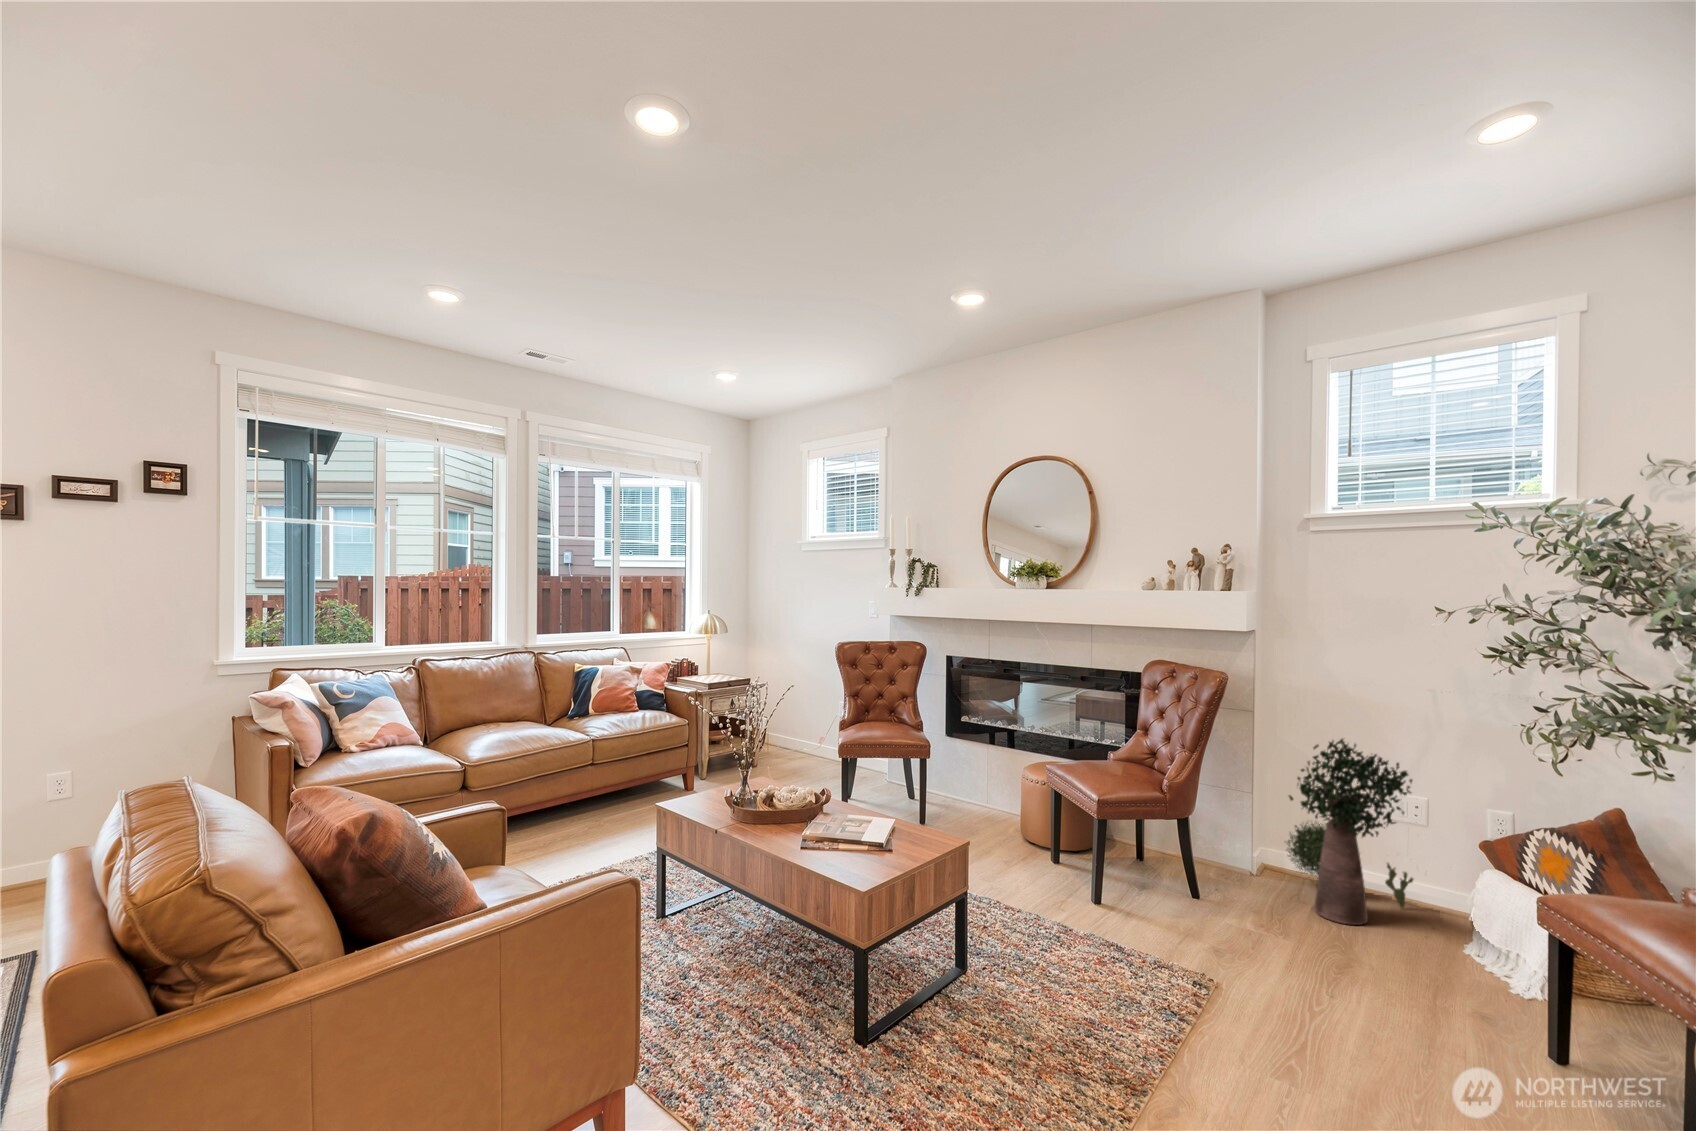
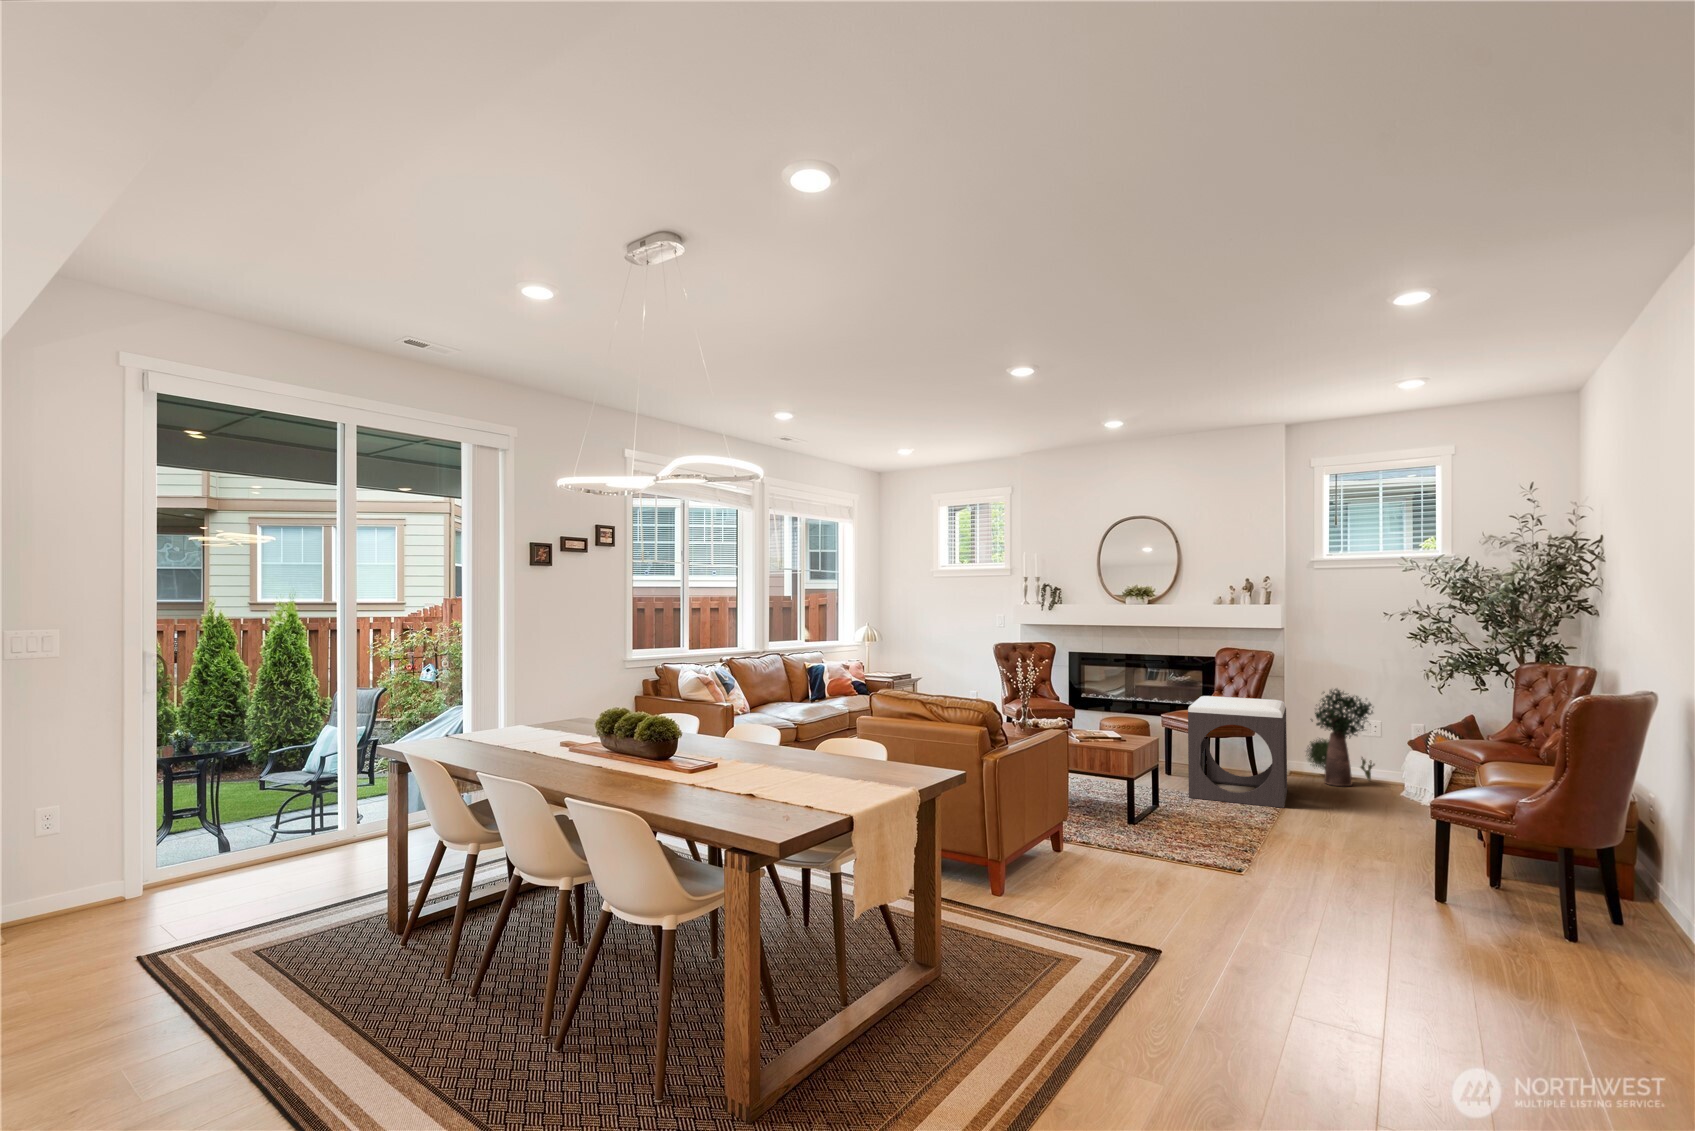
footstool: none [1036,747,1238,998] -> present [1188,696,1287,808]

